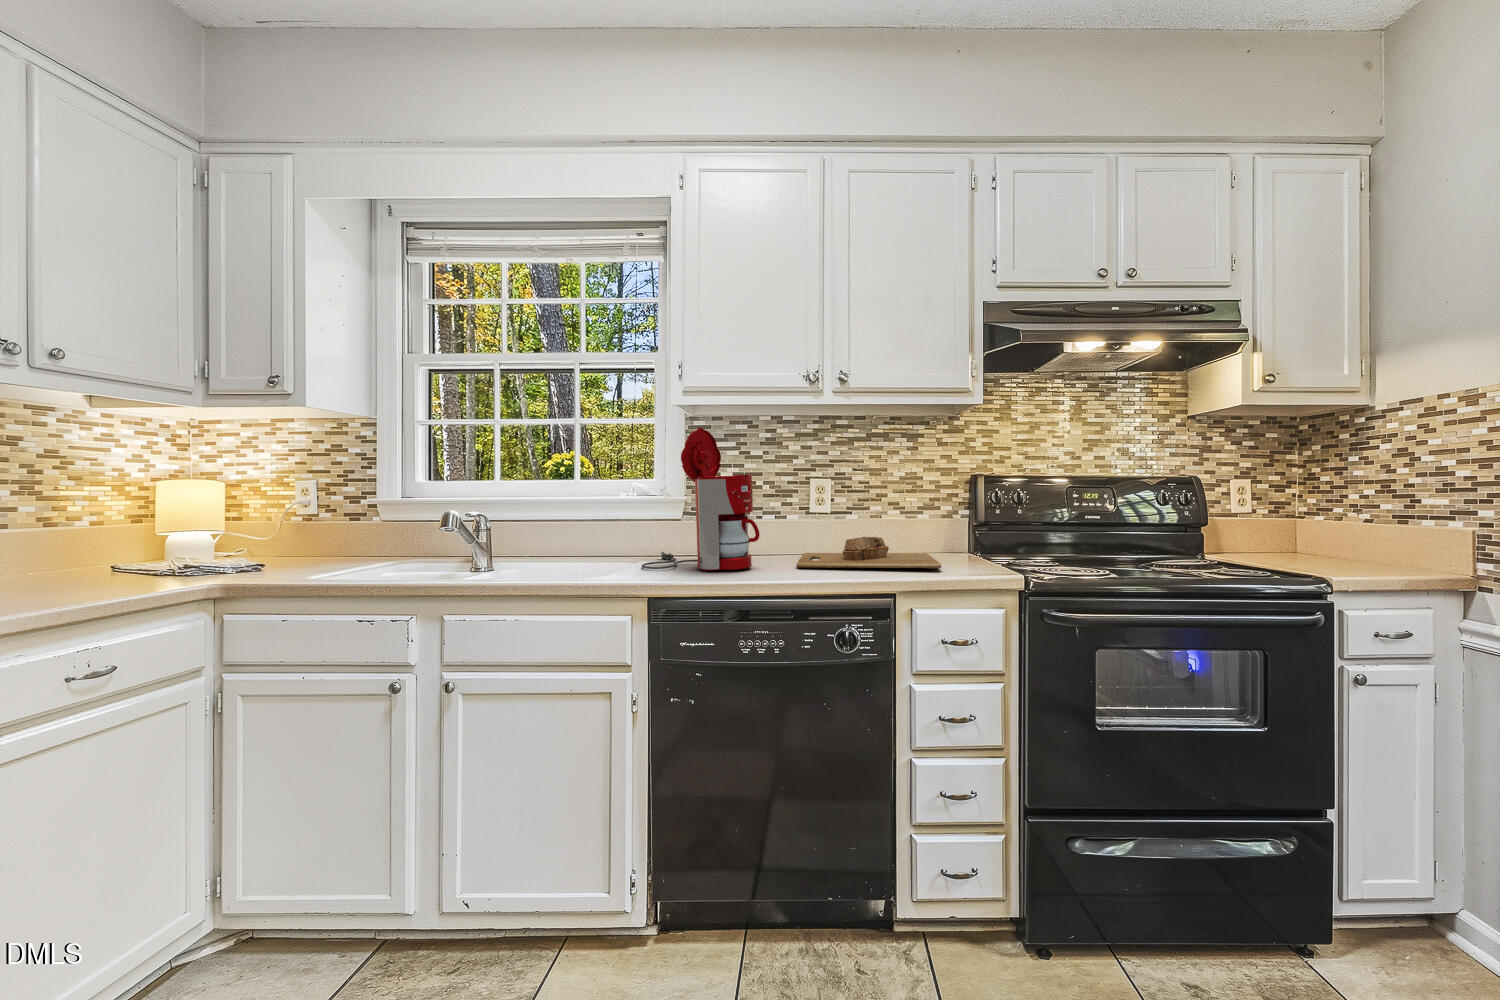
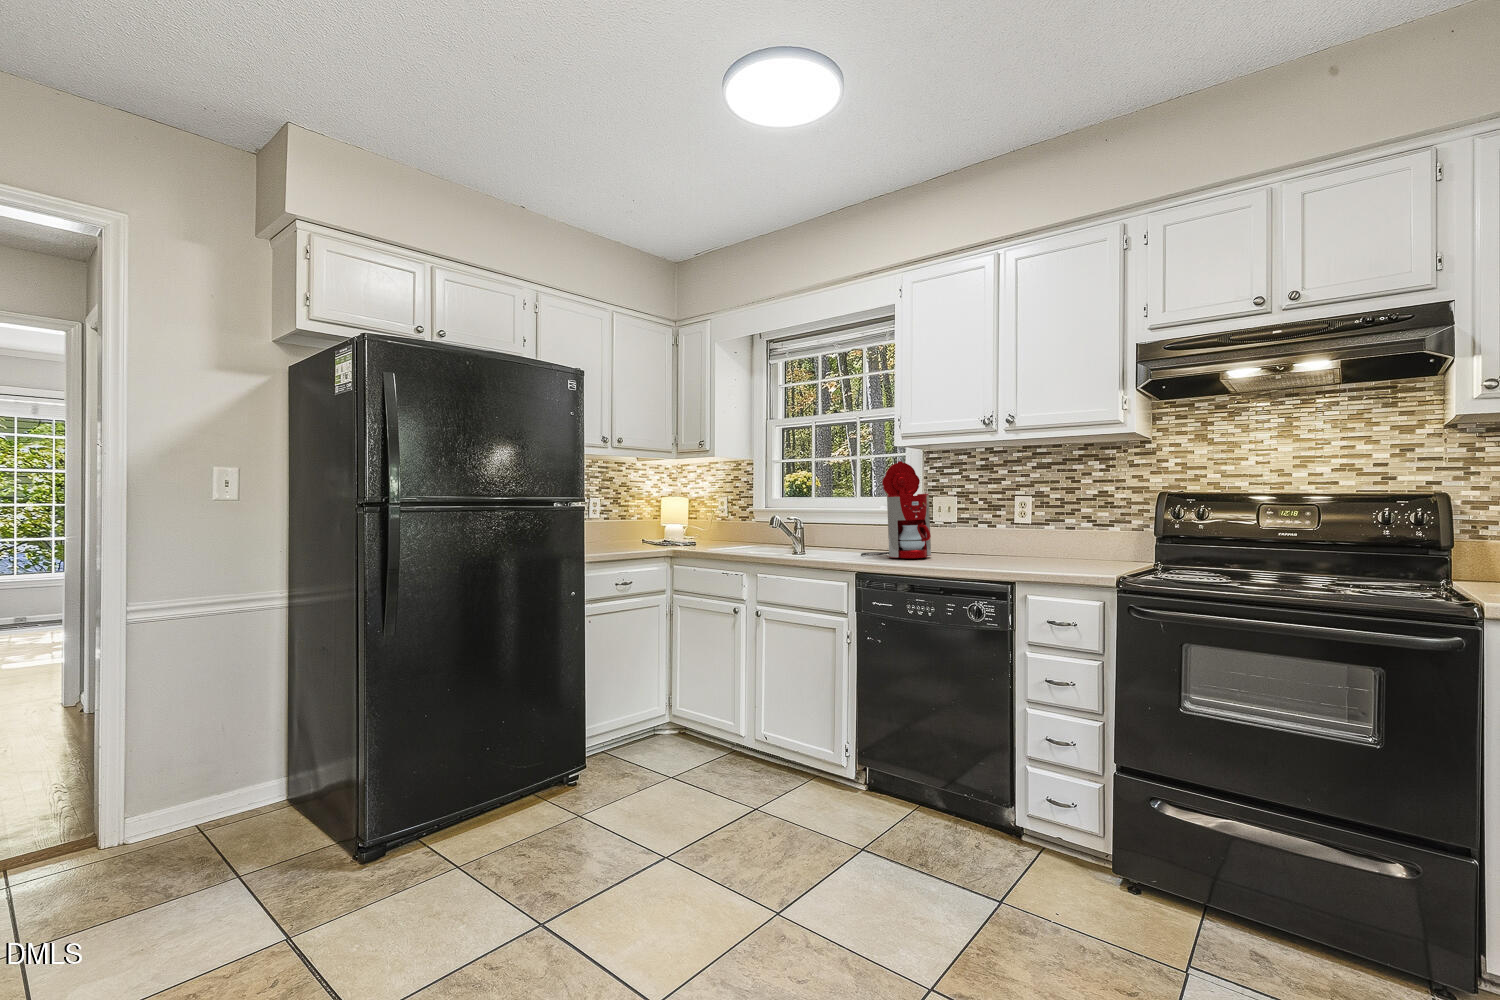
cutting board: present [797,537,941,568] -> none [953,541,1088,566]

